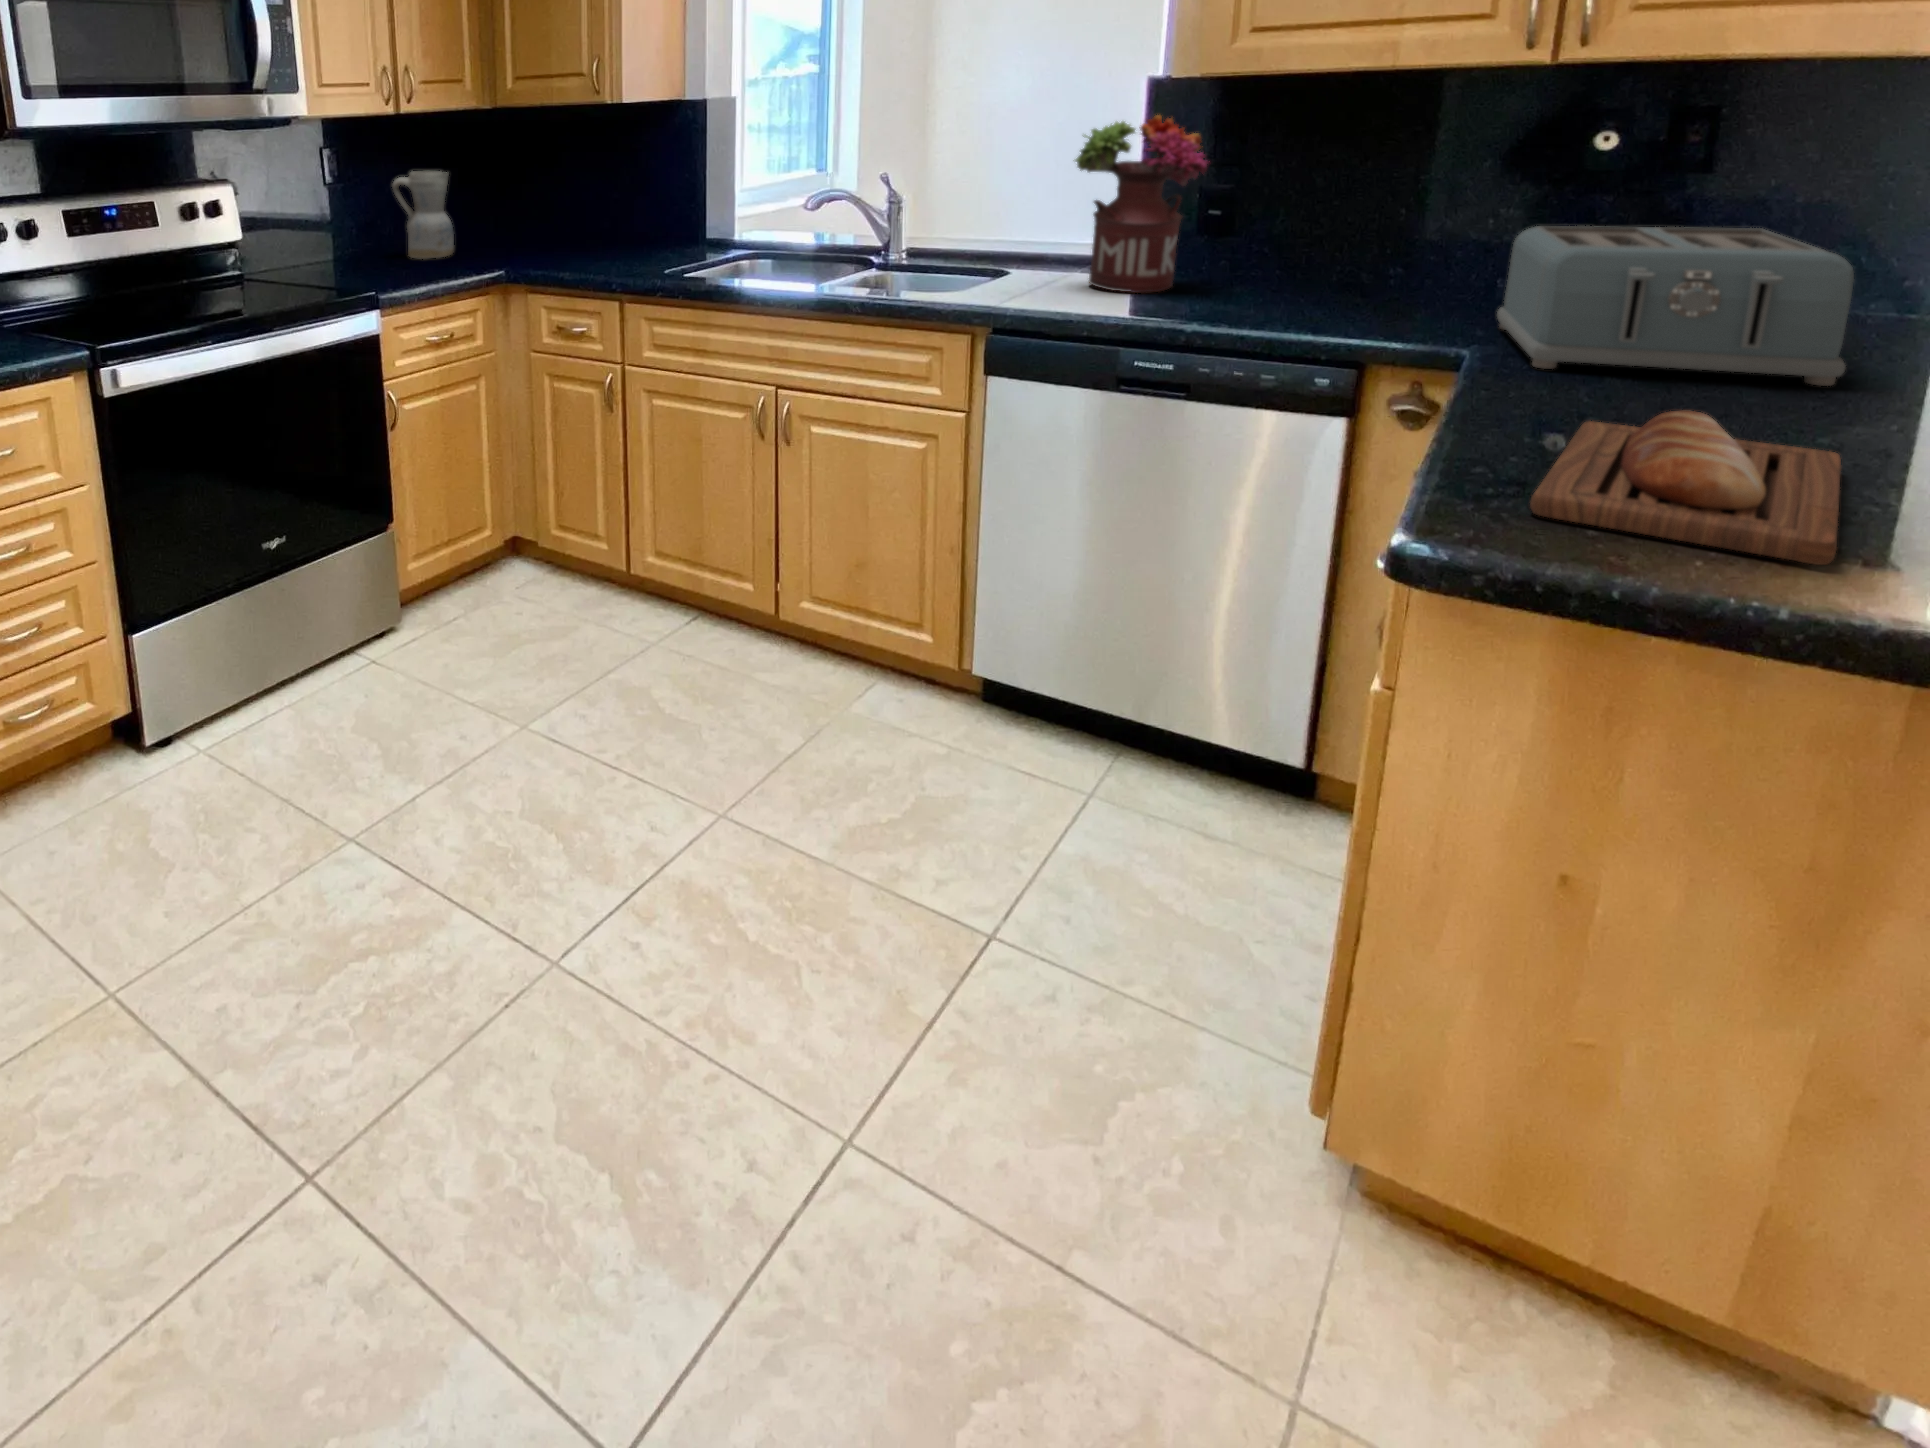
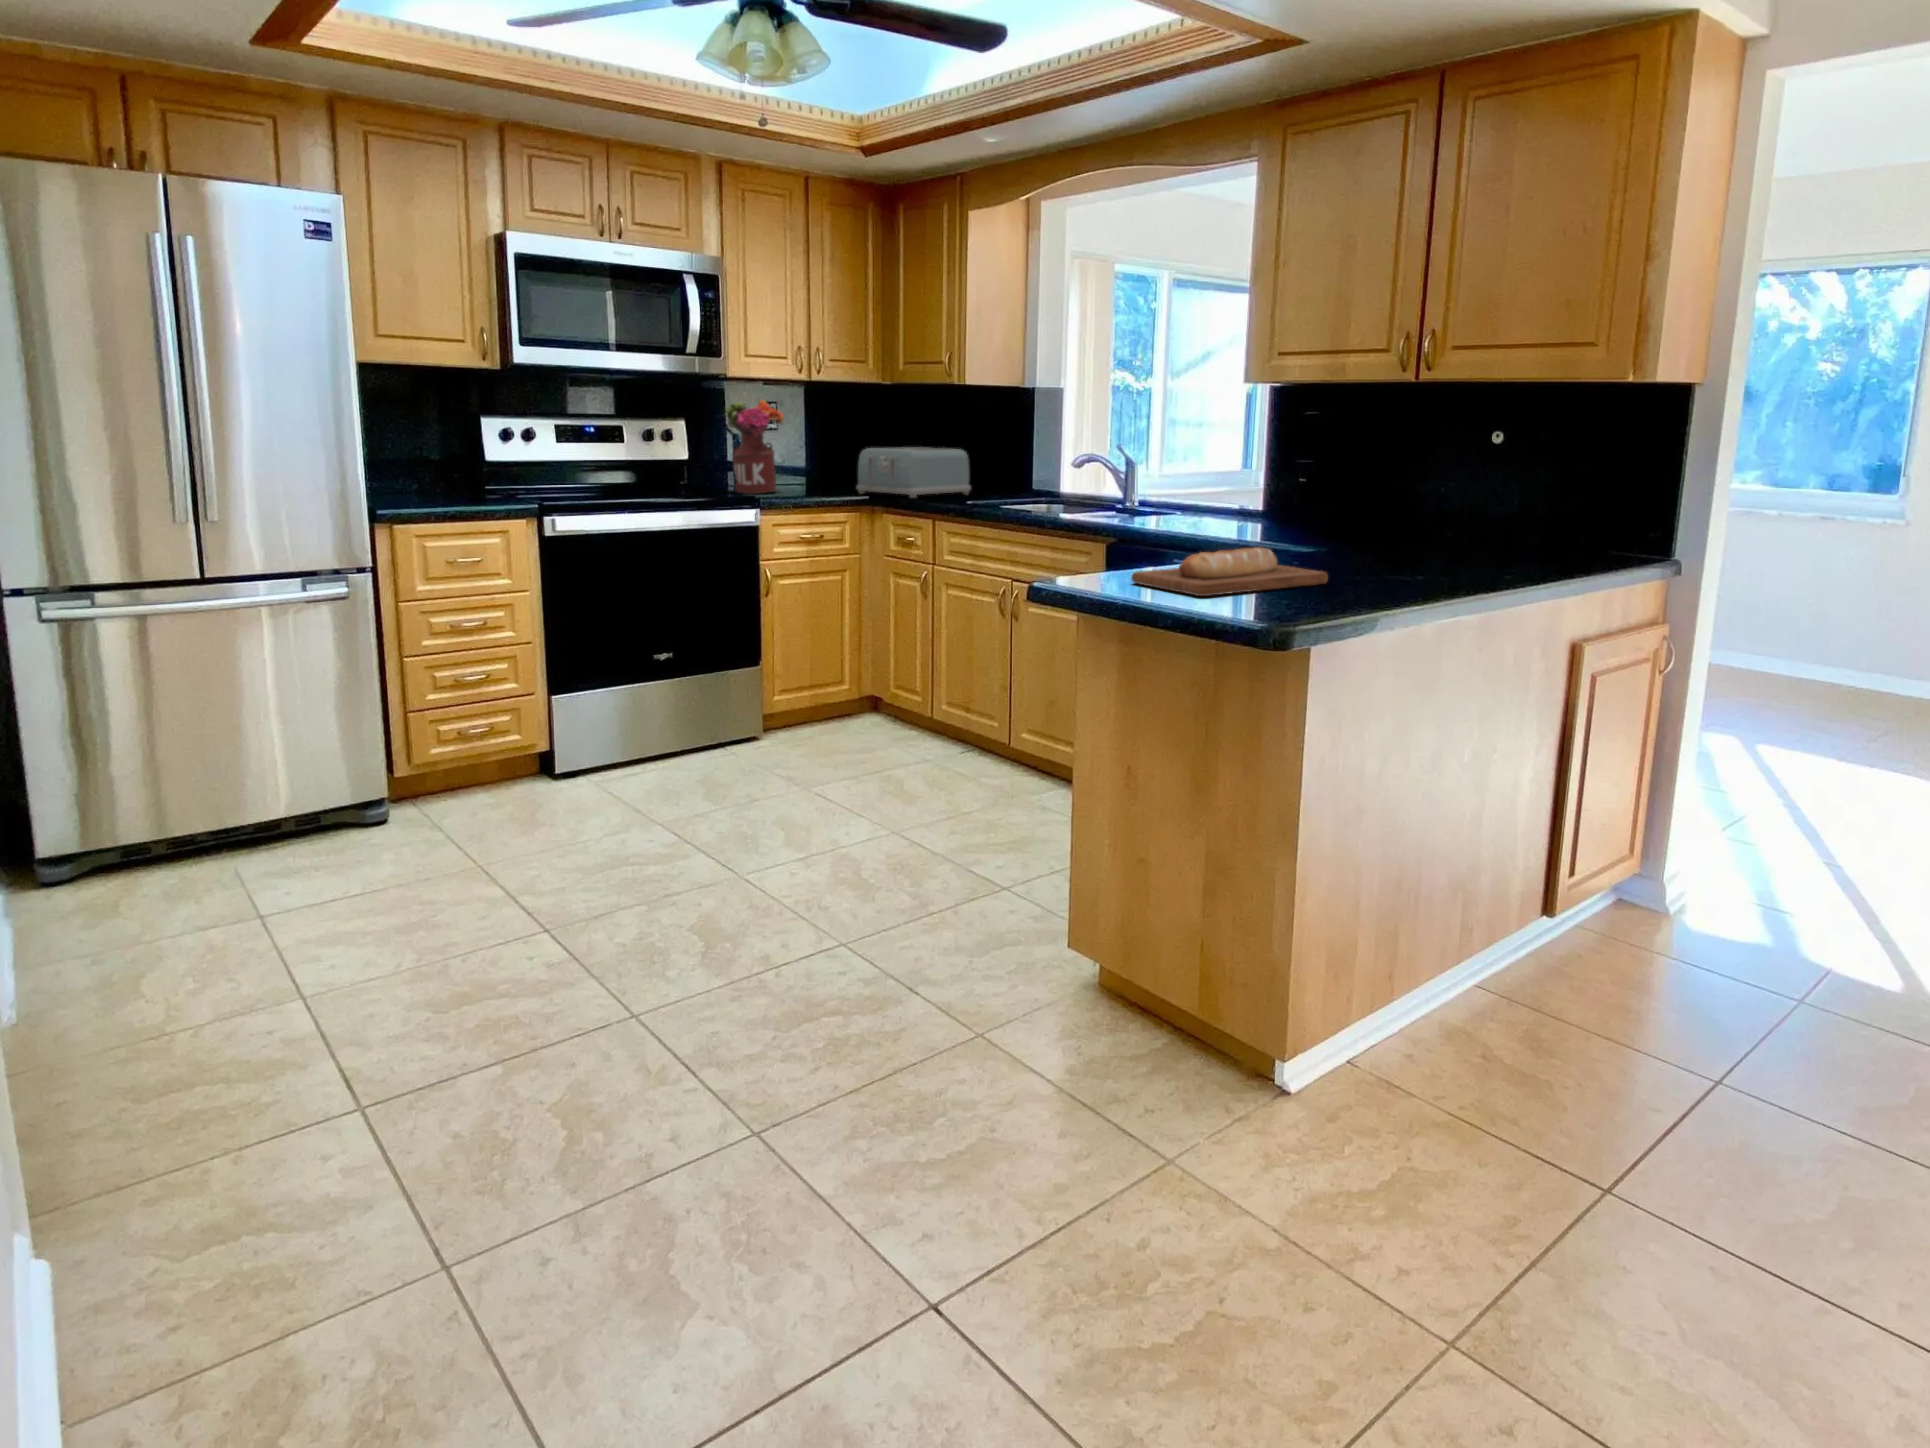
flower arrangement: present [1075,115,1209,293] -> present [726,400,784,494]
ceramic pitcher: present [393,171,454,259] -> none [812,425,854,489]
toaster: present [1497,226,1854,386] -> present [857,447,971,498]

